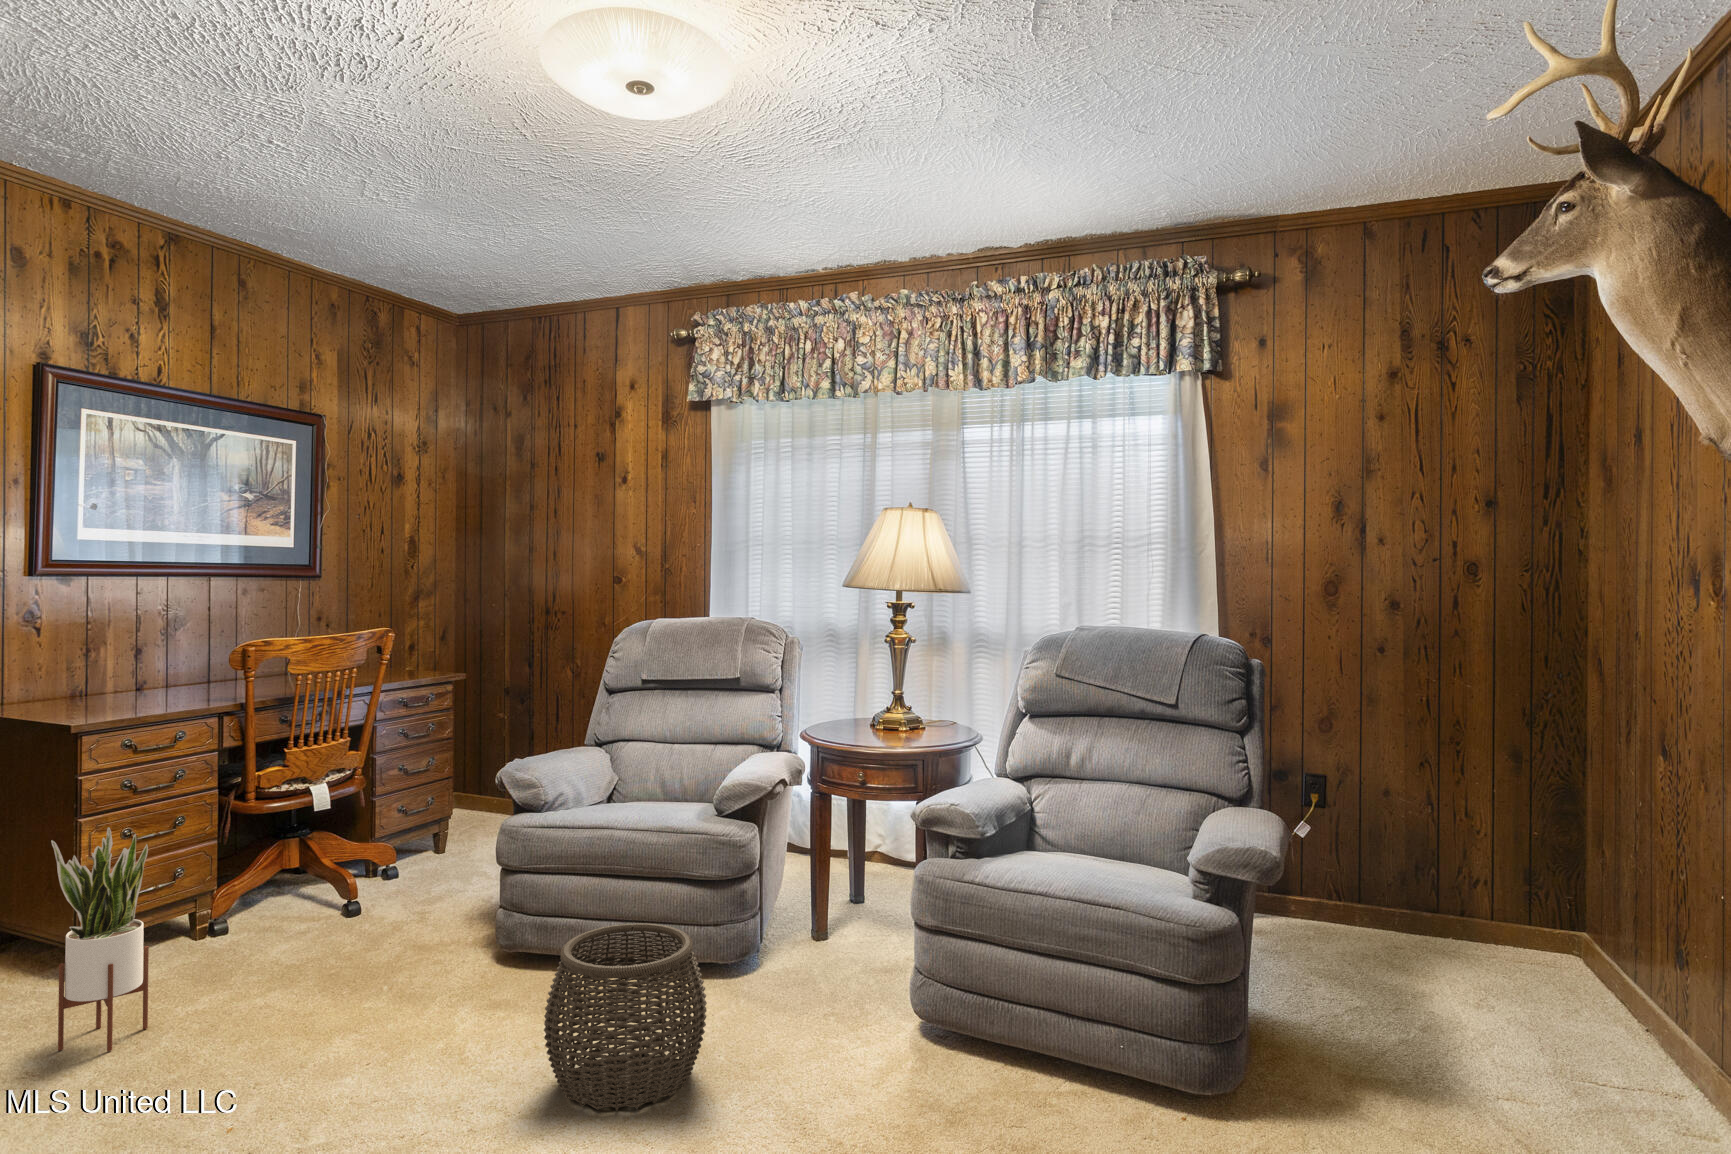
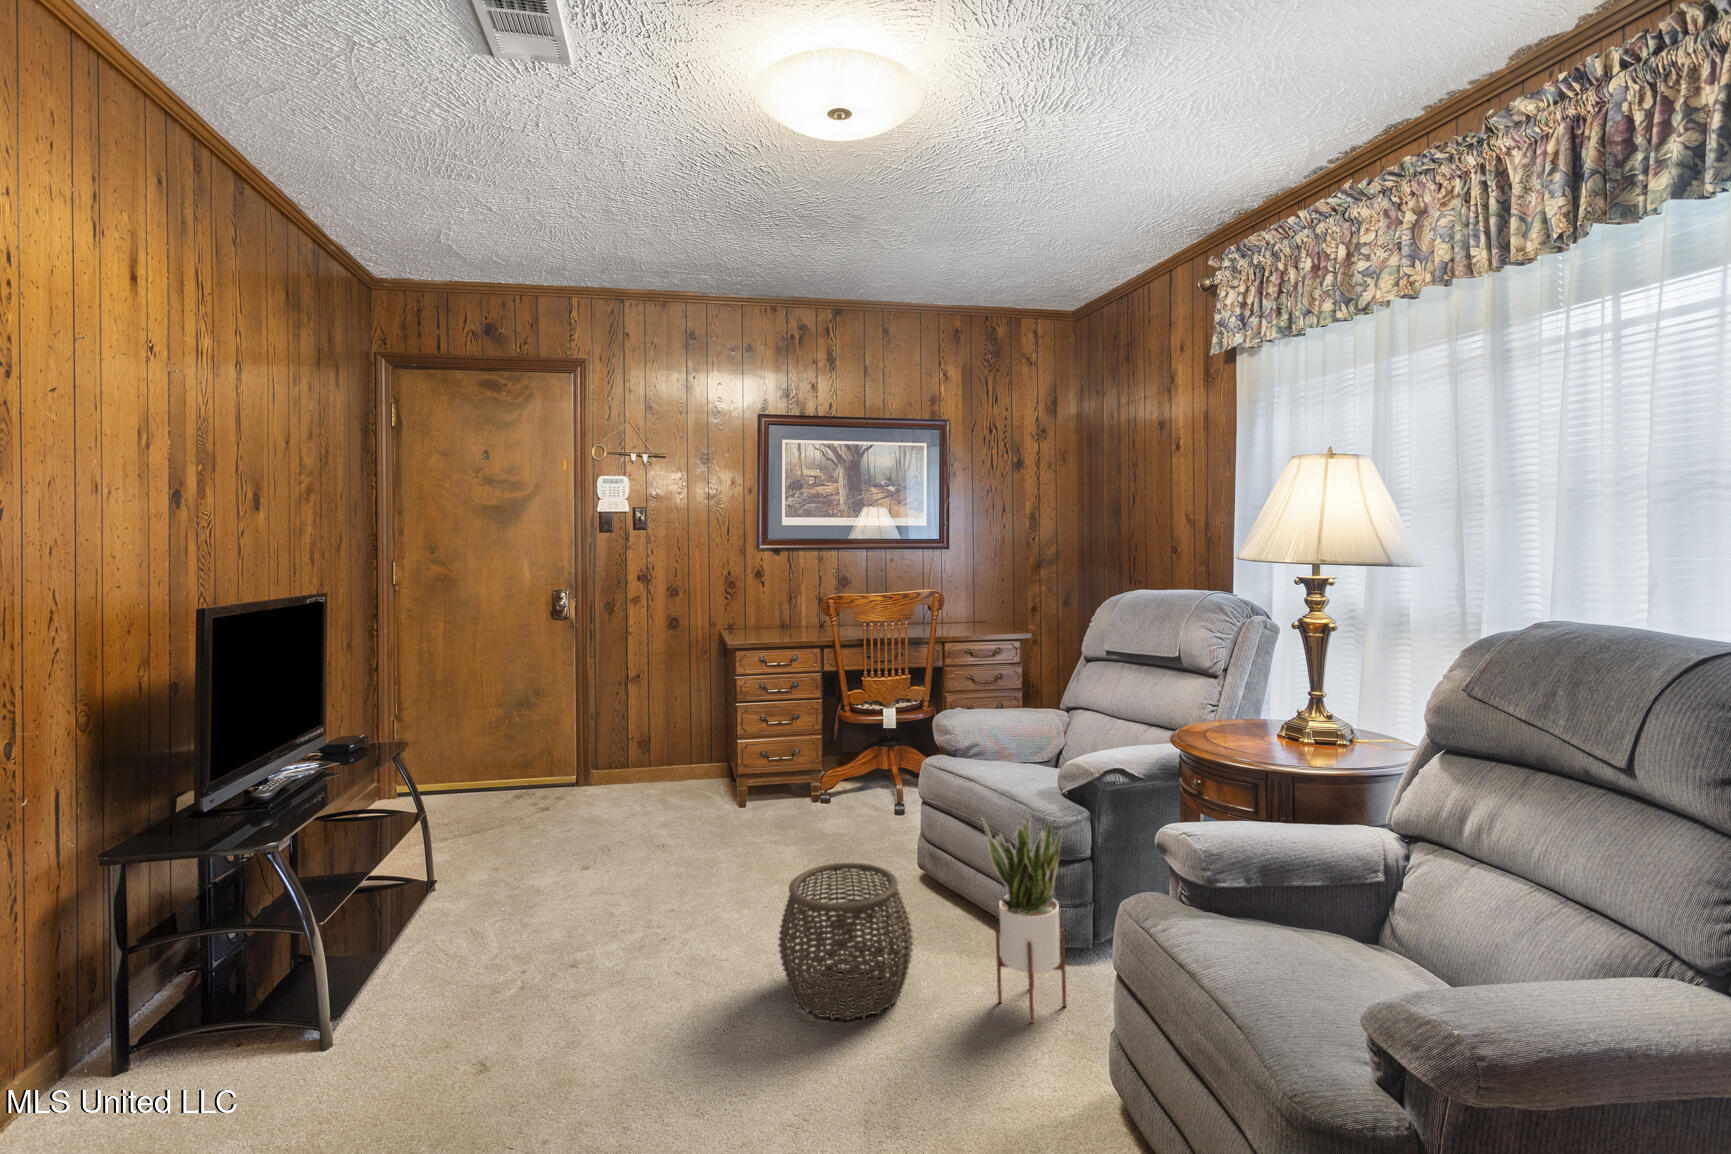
potted plant: present [51,827,149,1051] -> present [981,811,1067,1022]

